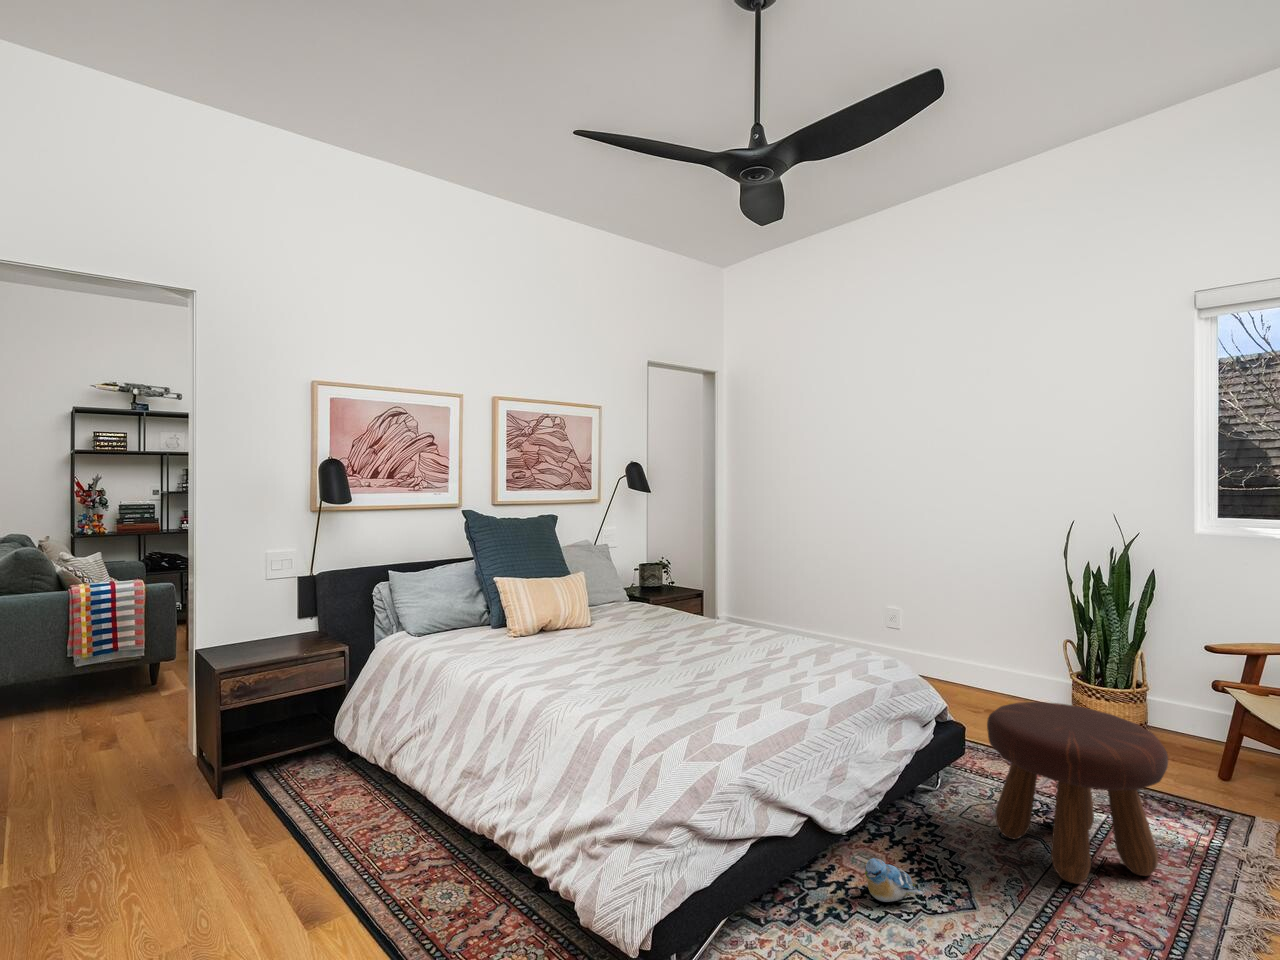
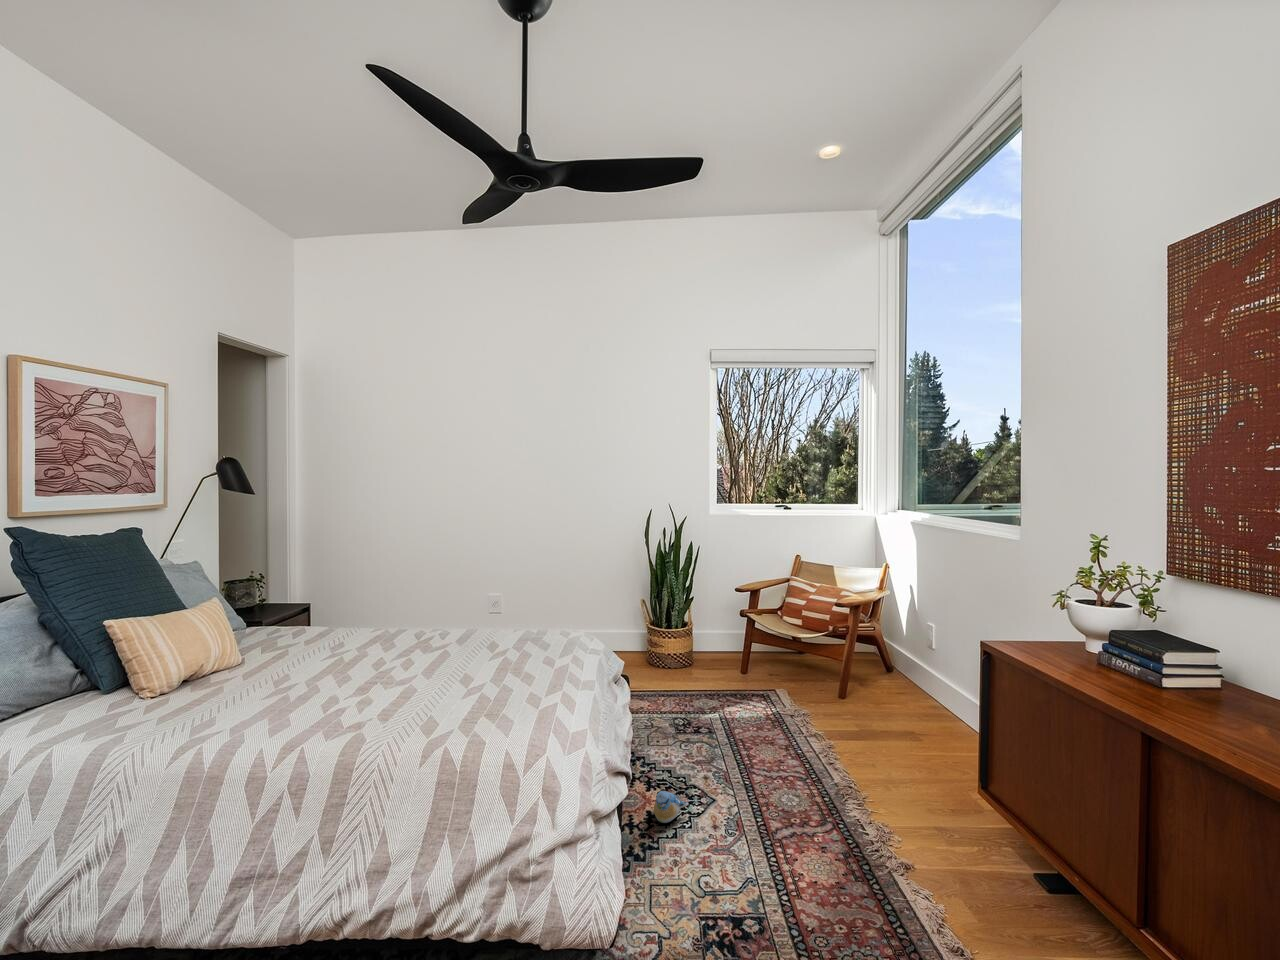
footstool: present [987,702,1168,884] -> none [672,643,777,761]

